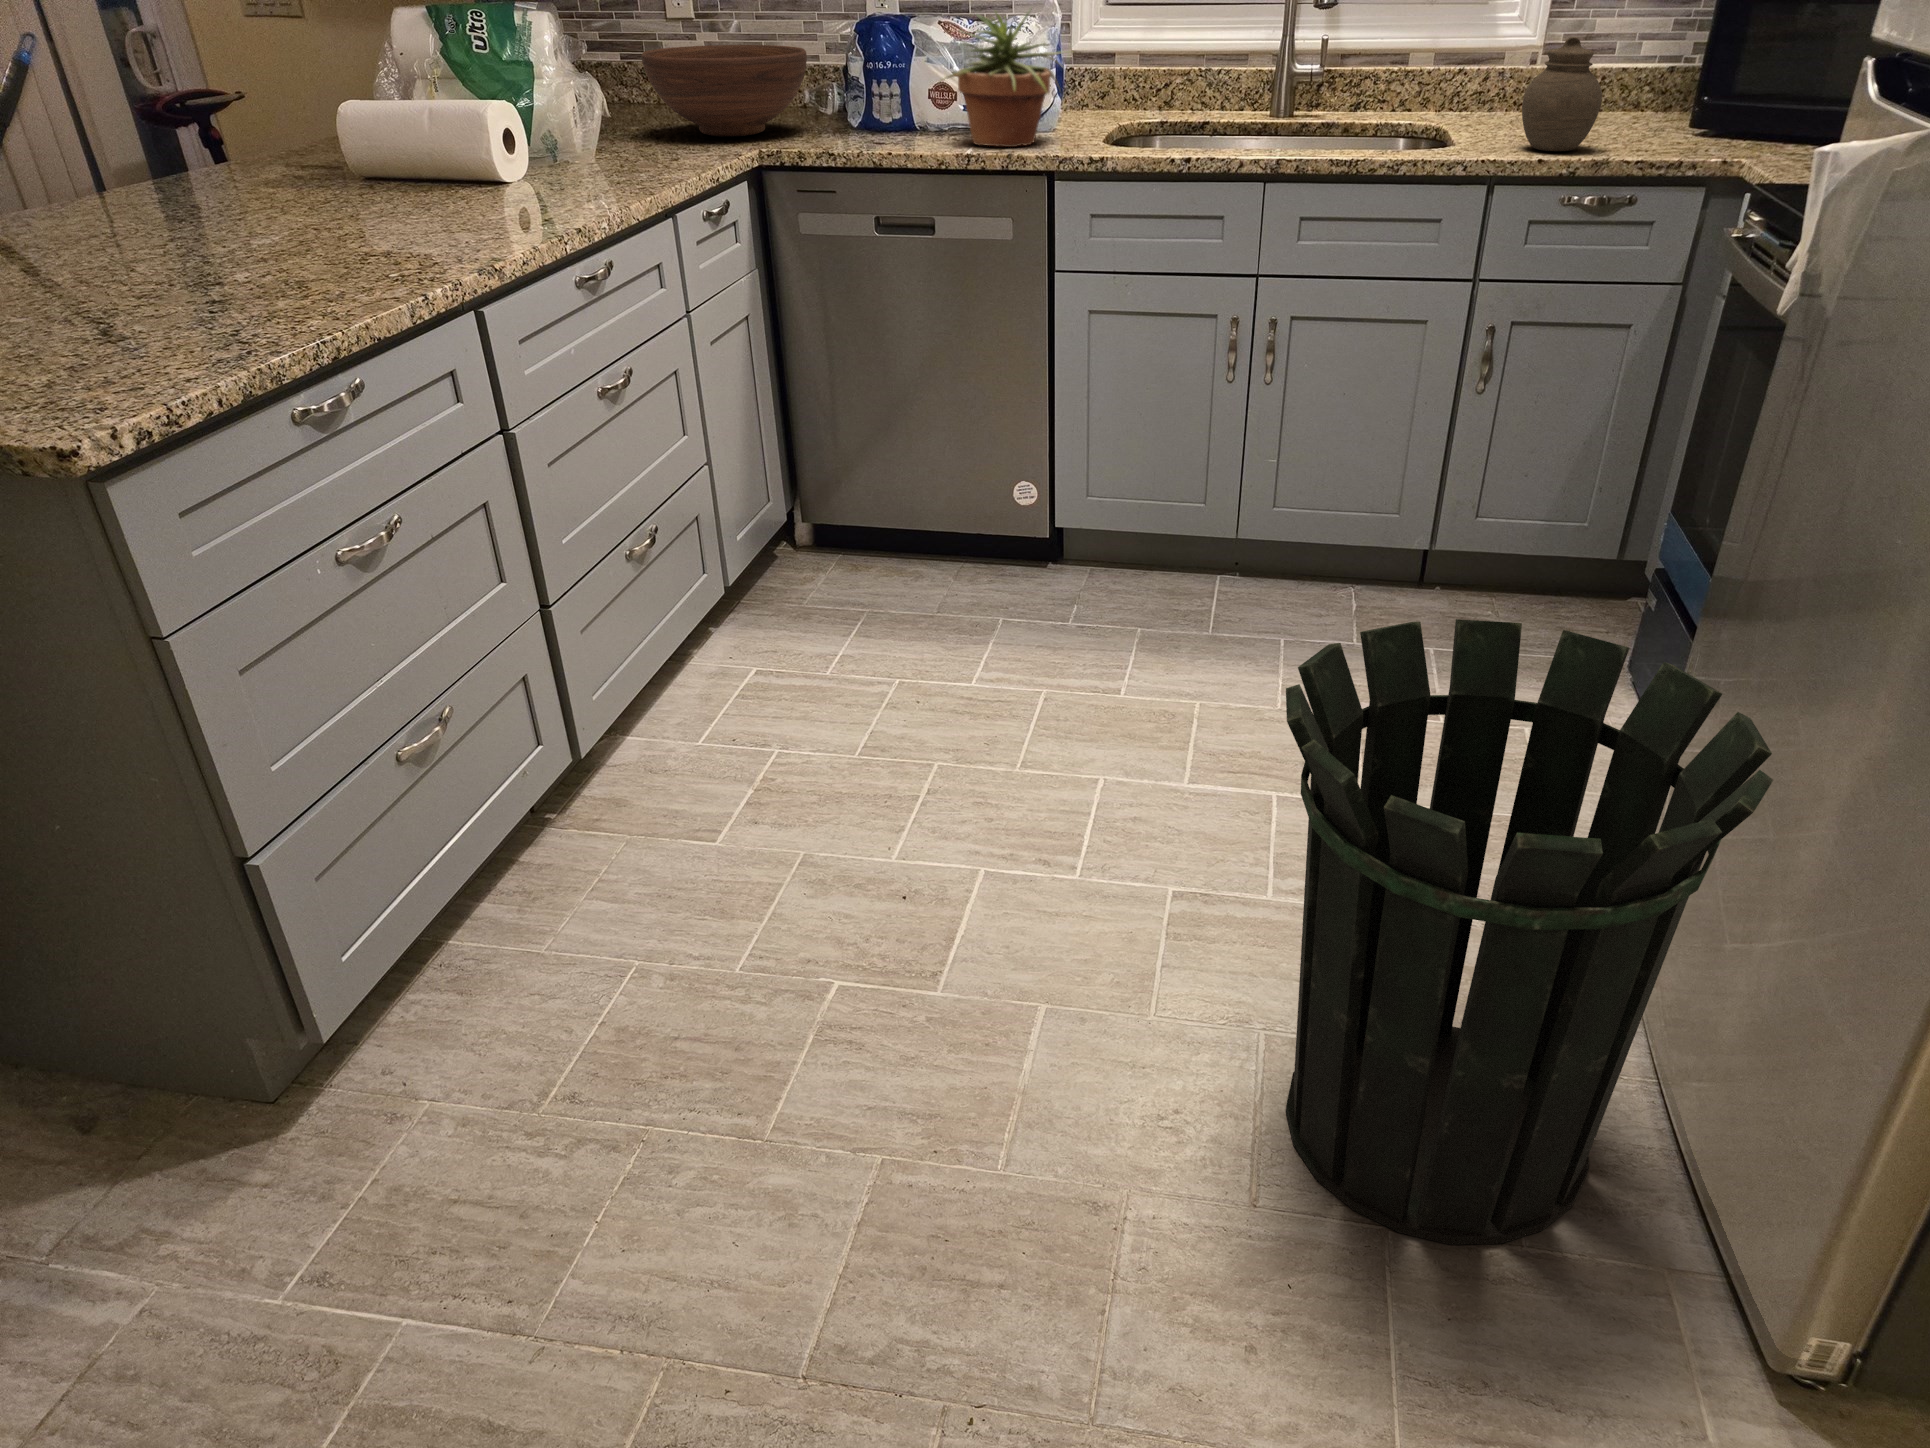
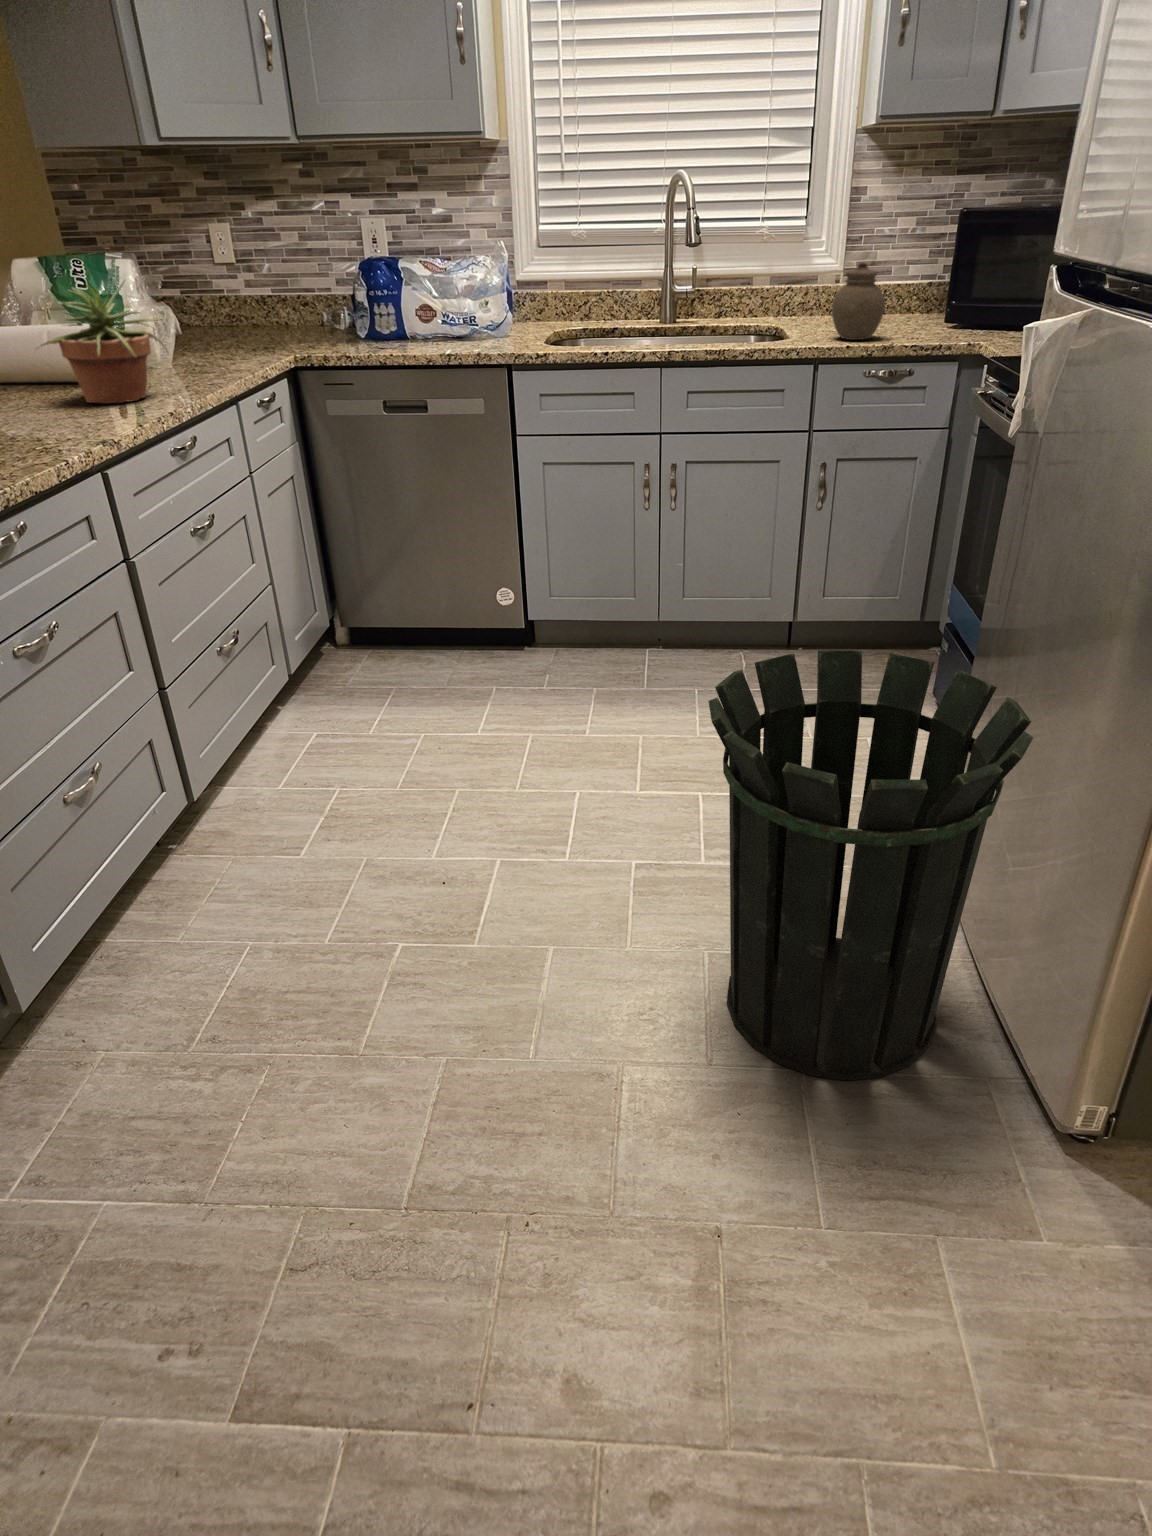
potted plant: present [946,8,1070,147] -> present [37,280,168,403]
fruit bowl: present [641,45,807,136] -> none [203,283,325,348]

